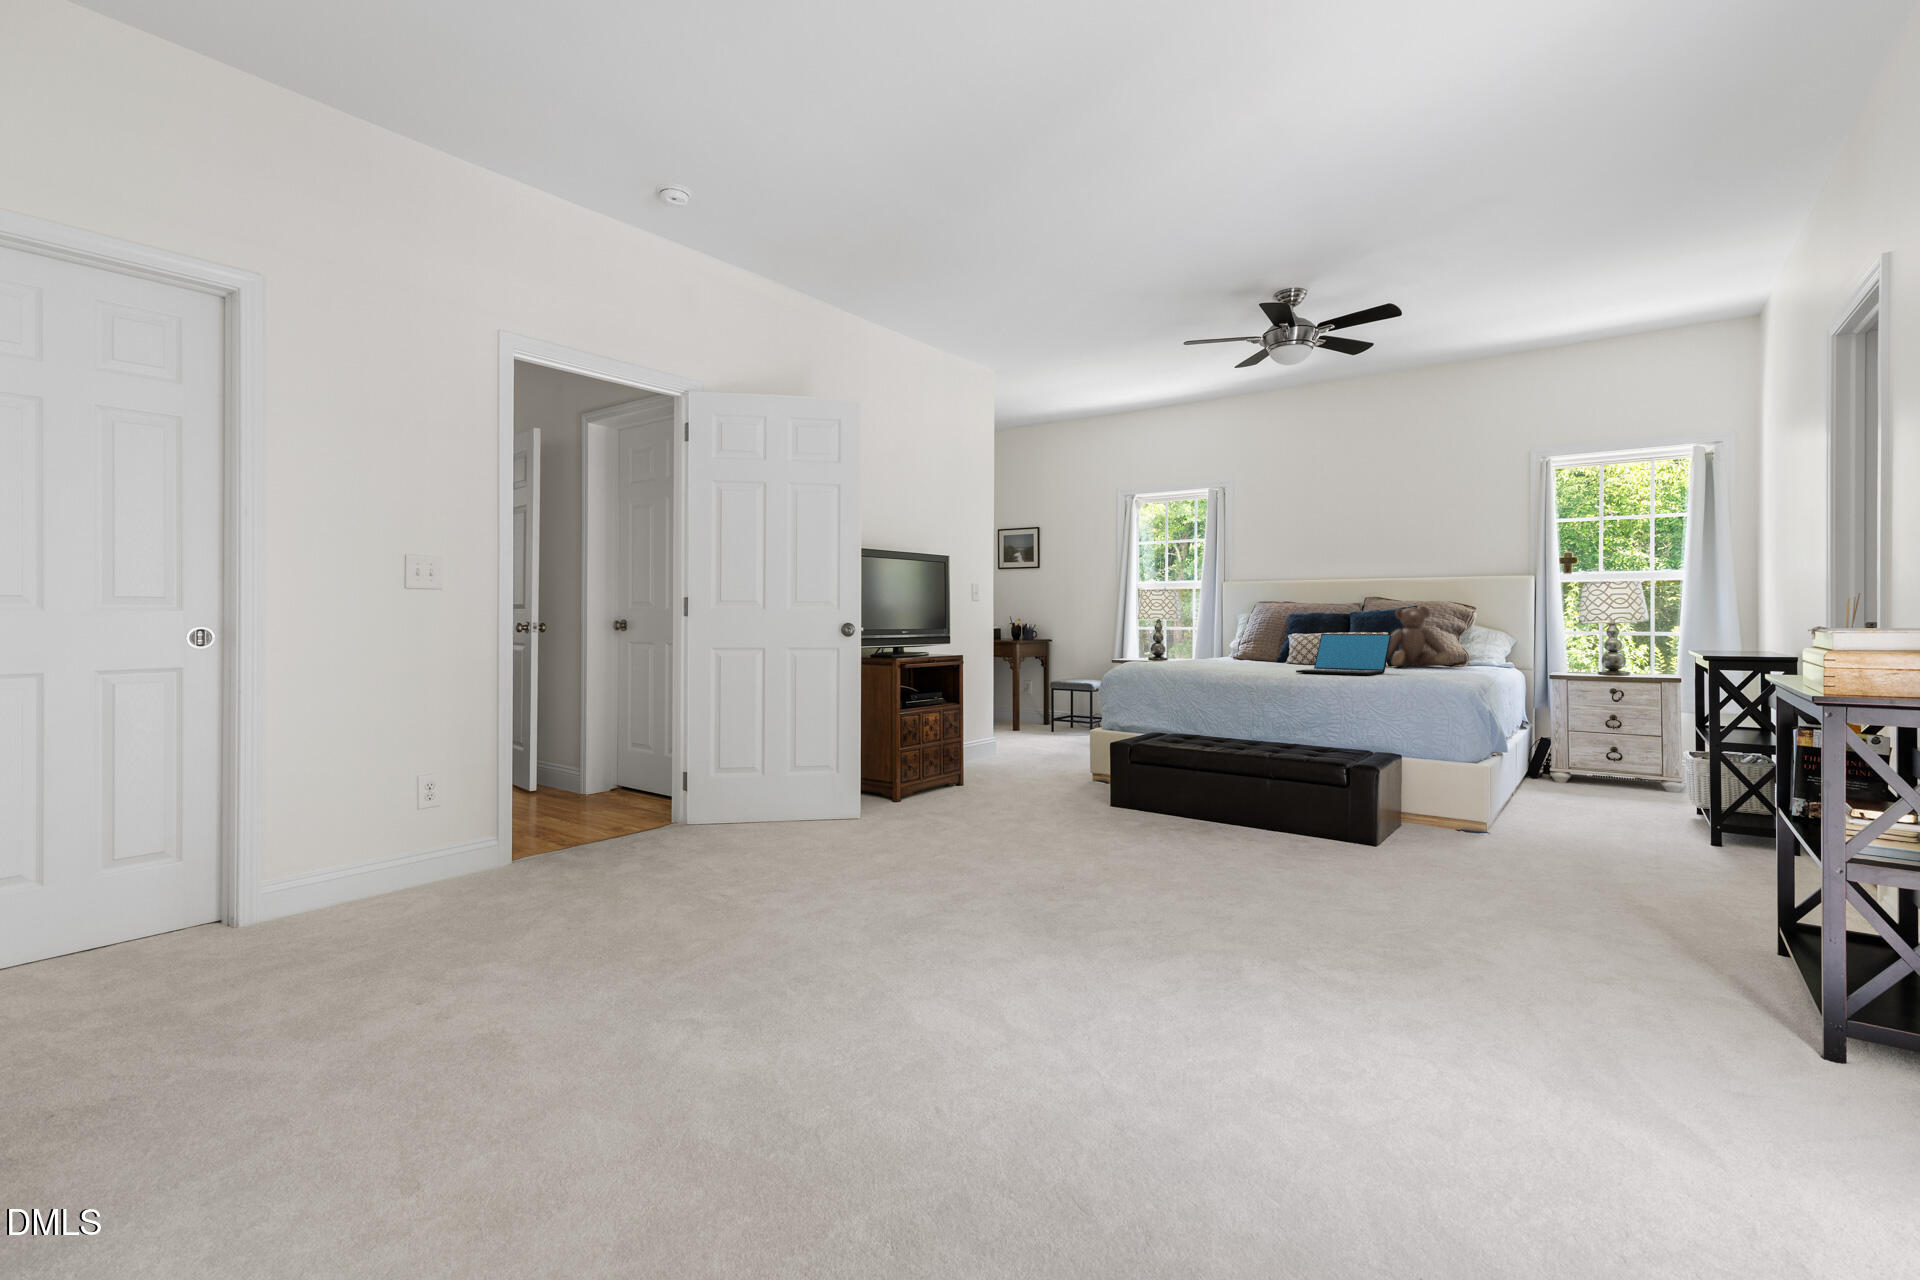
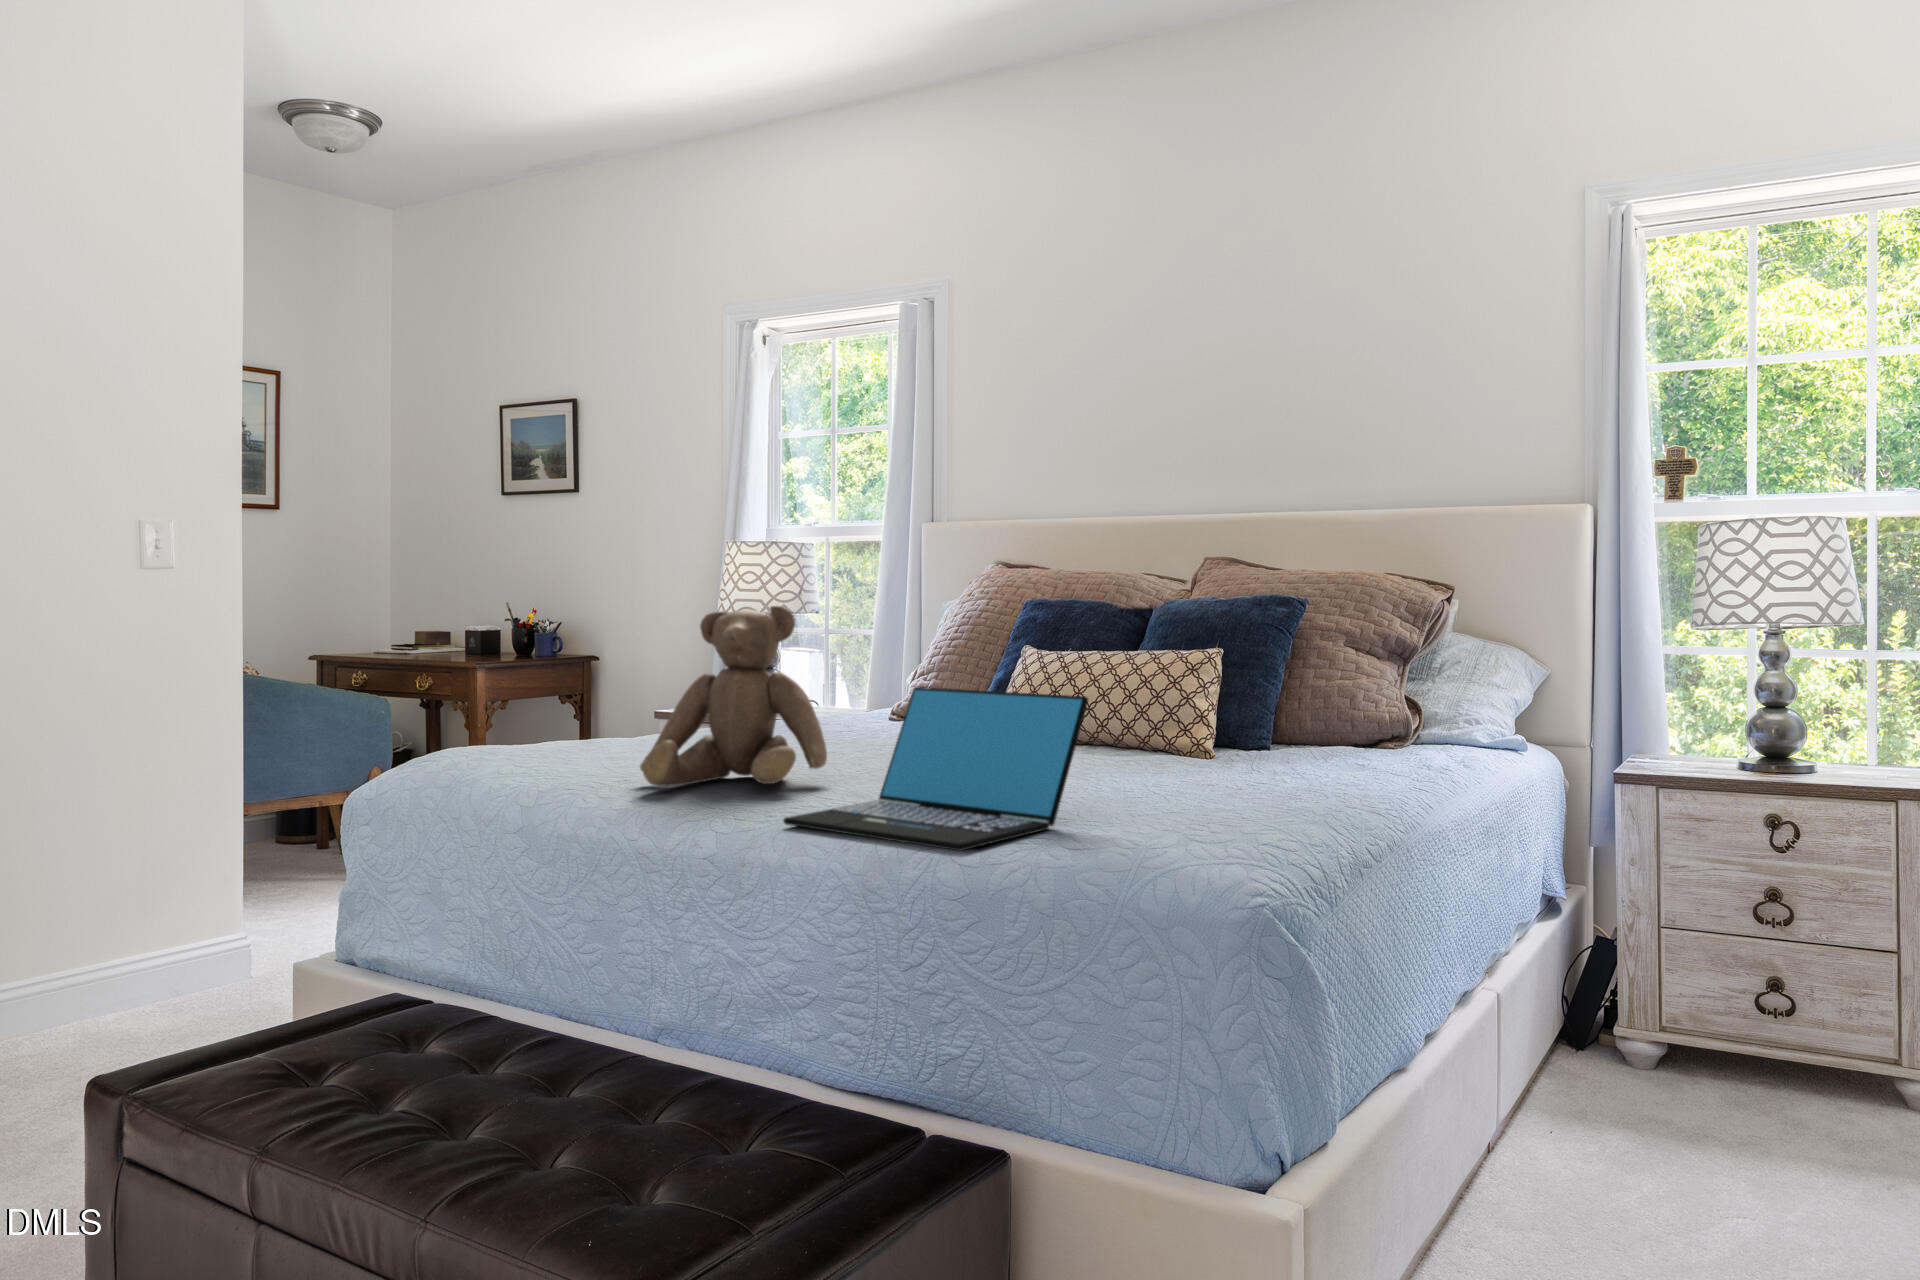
teddy bear: present [1388,606,1451,666] -> present [640,606,827,786]

